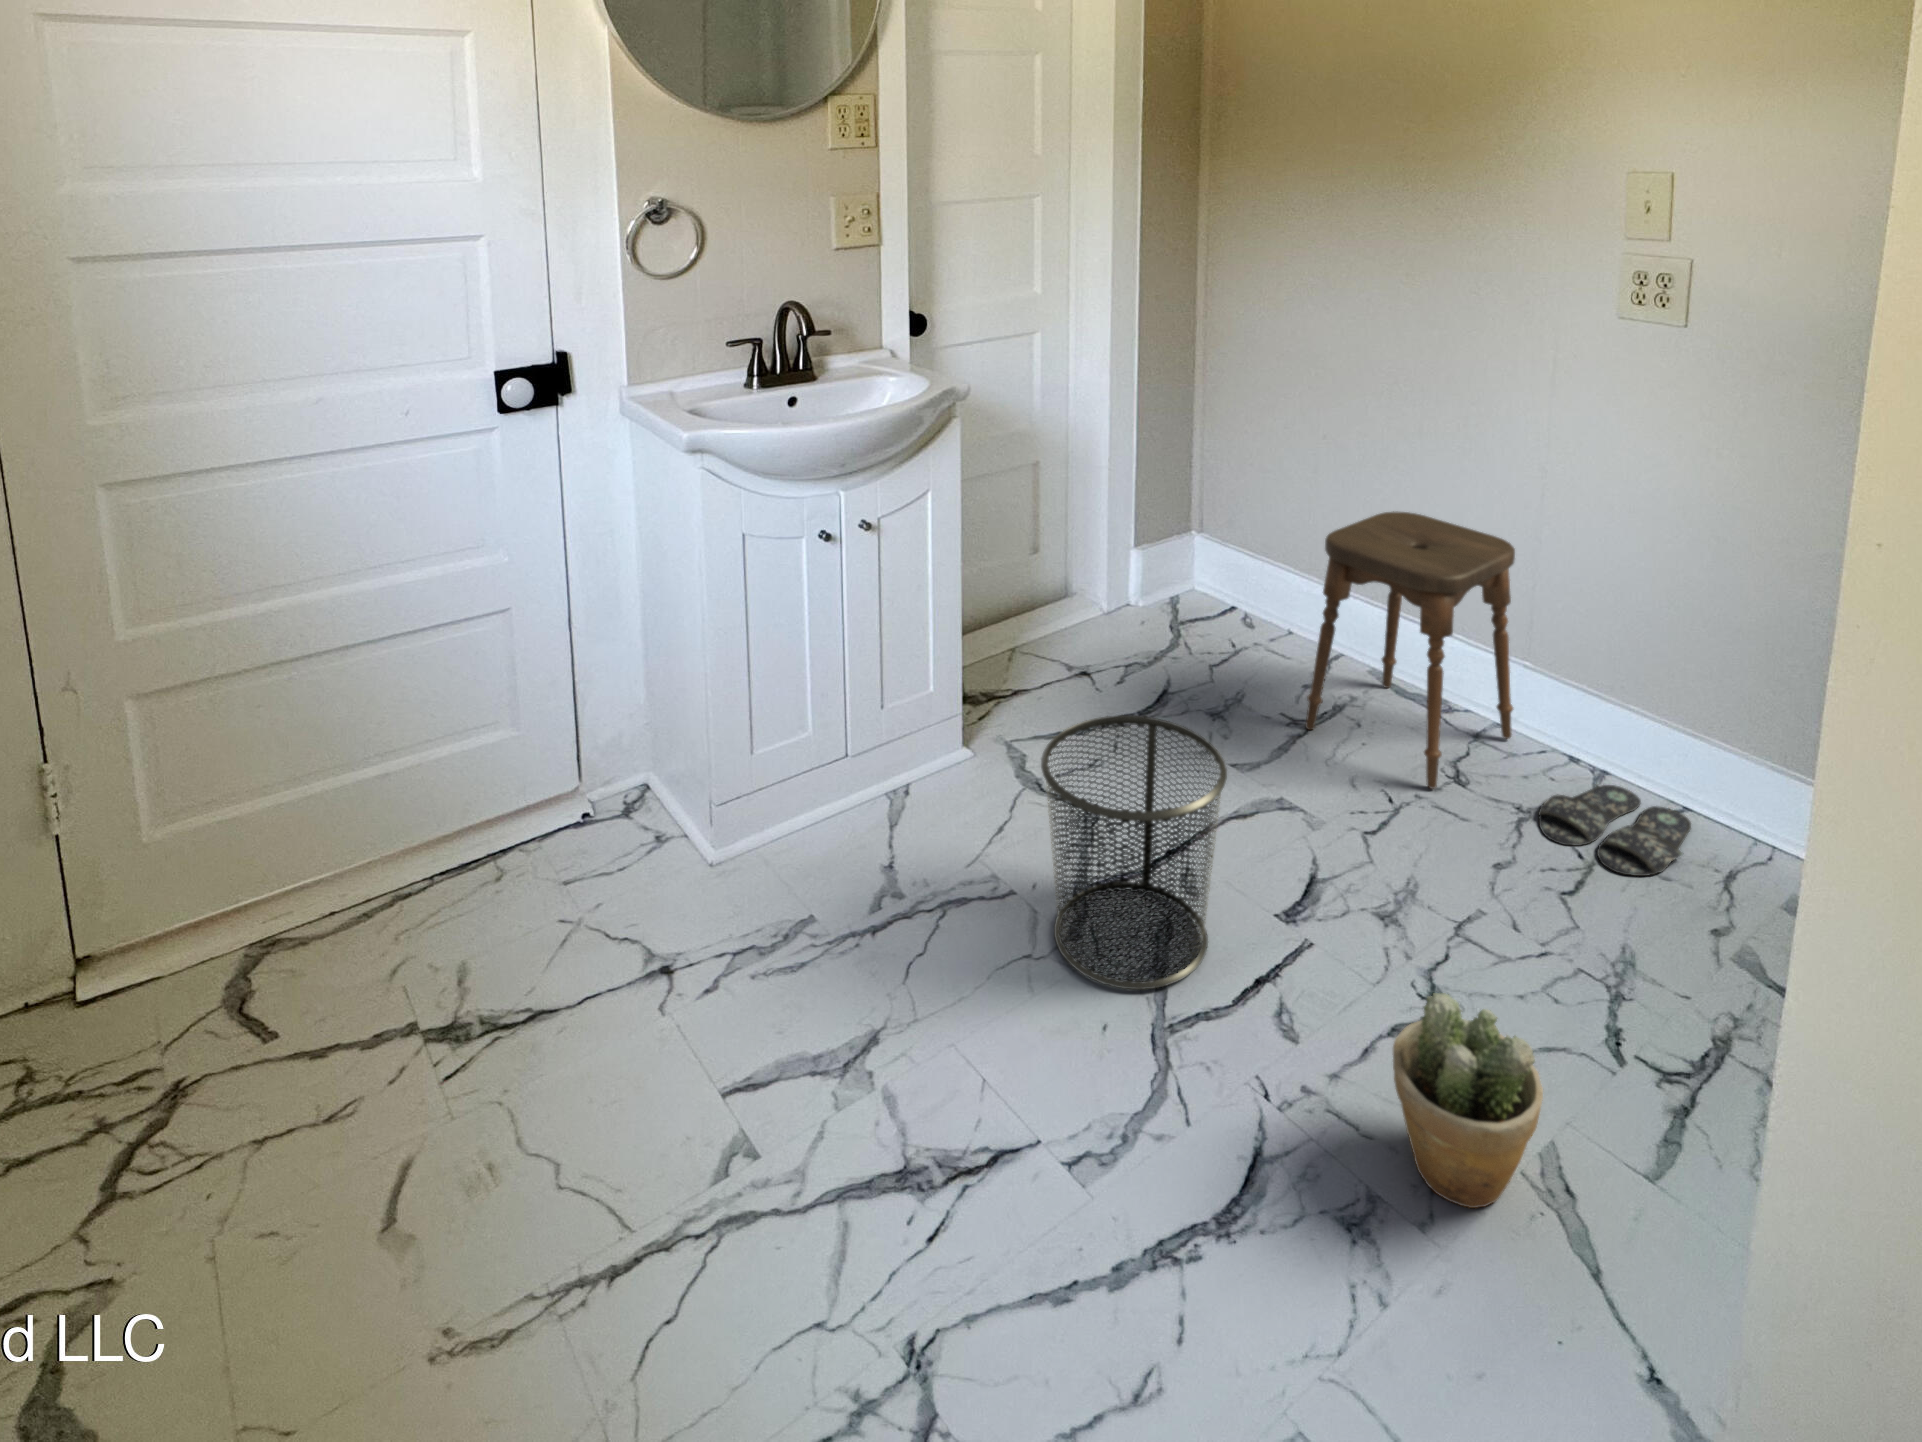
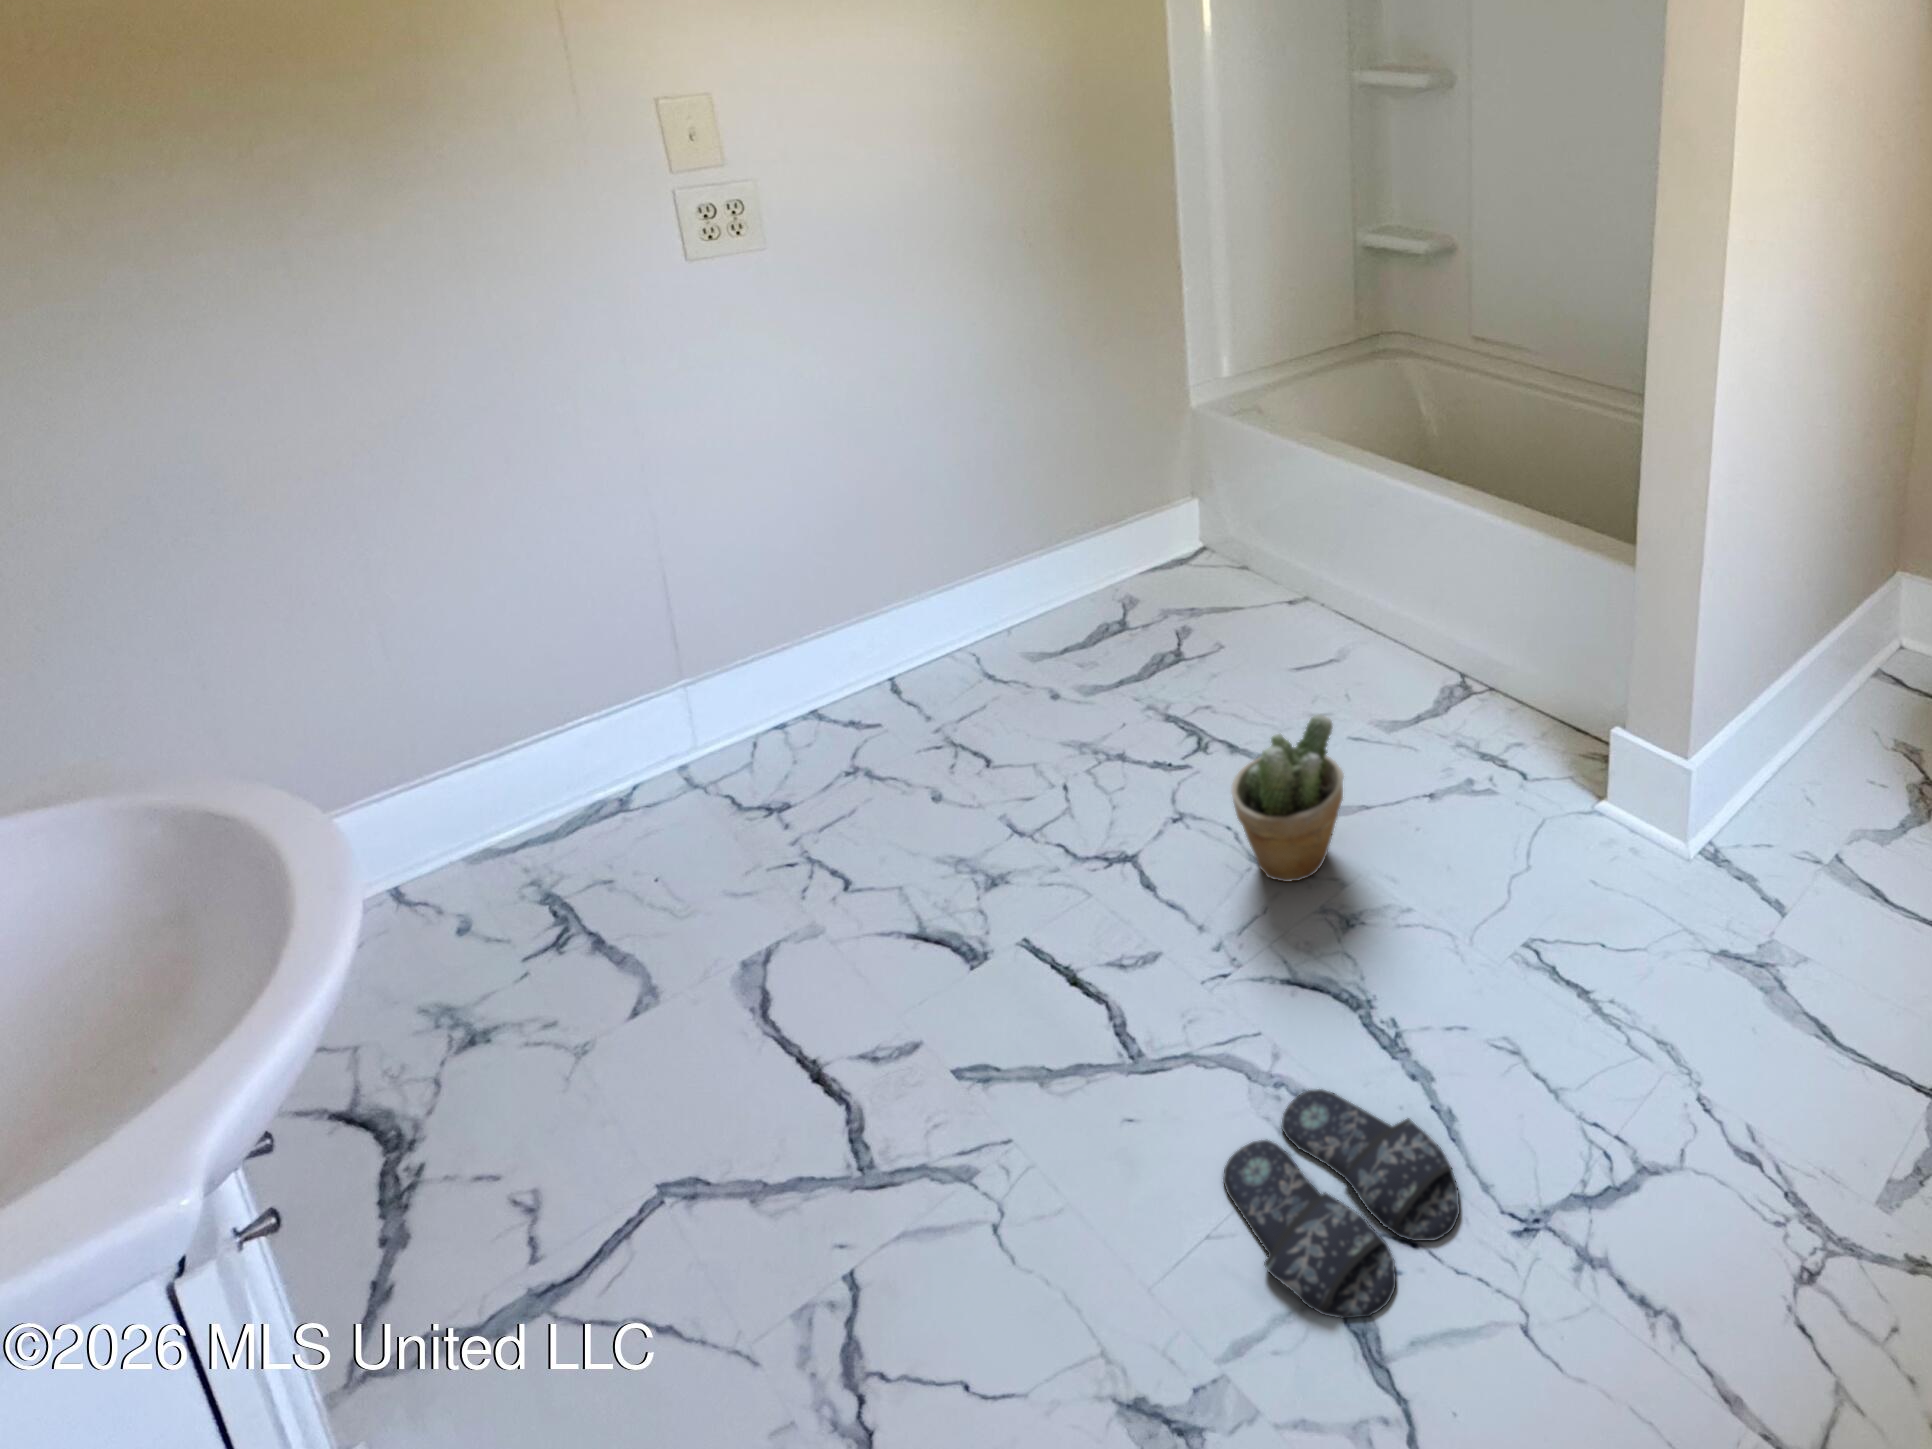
stool: present [1306,511,1515,789] -> none [452,557,786,936]
waste bin: present [1041,715,1227,990] -> none [809,834,1080,1200]
slippers: present [1538,785,1691,876] -> present [1223,1089,1460,1318]

